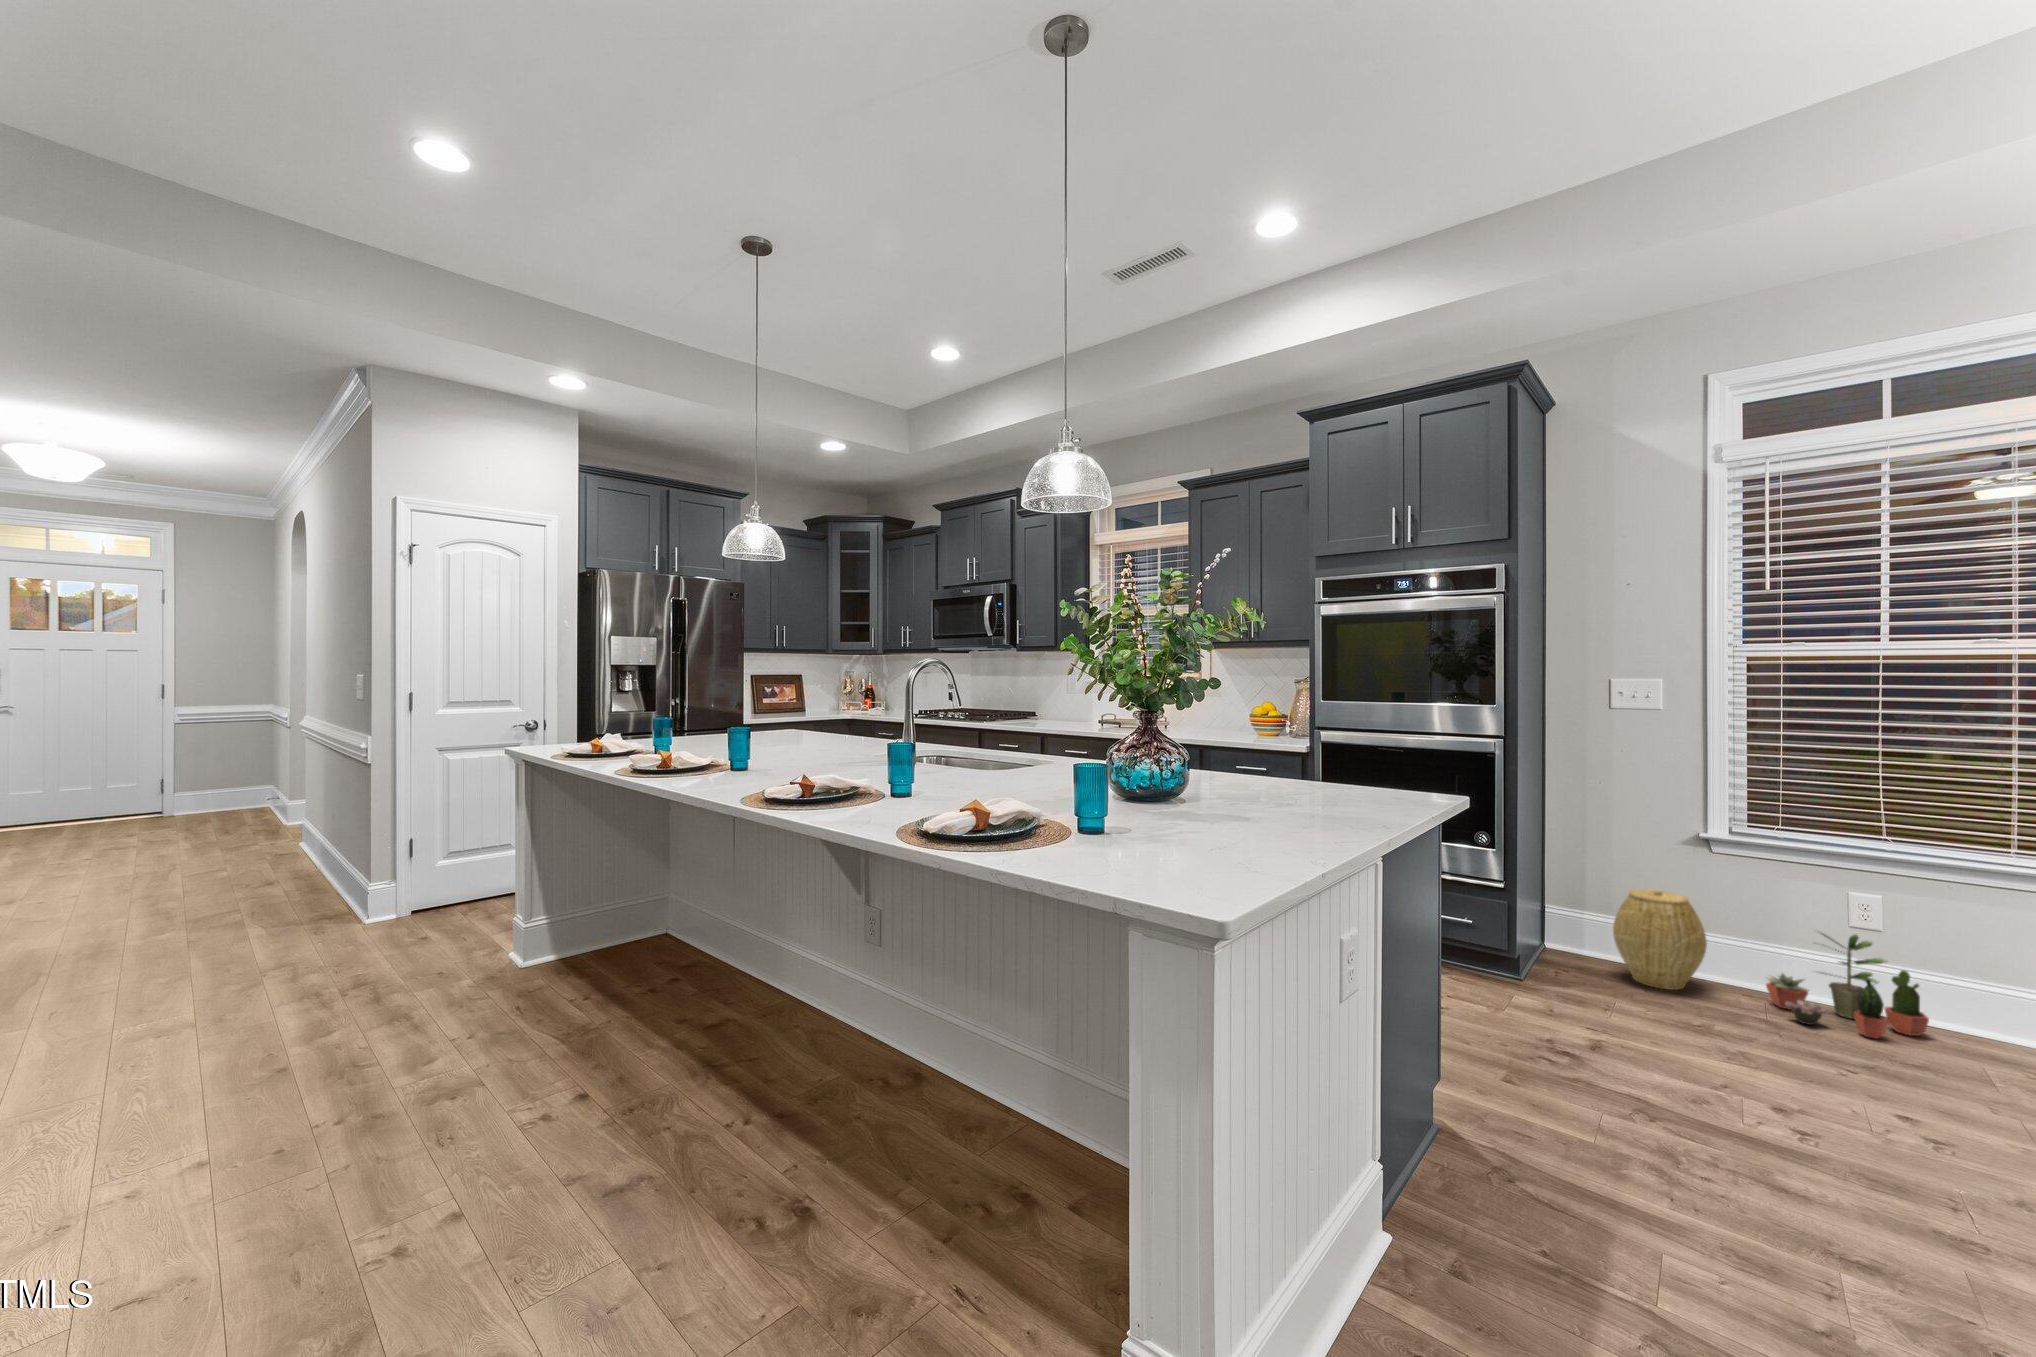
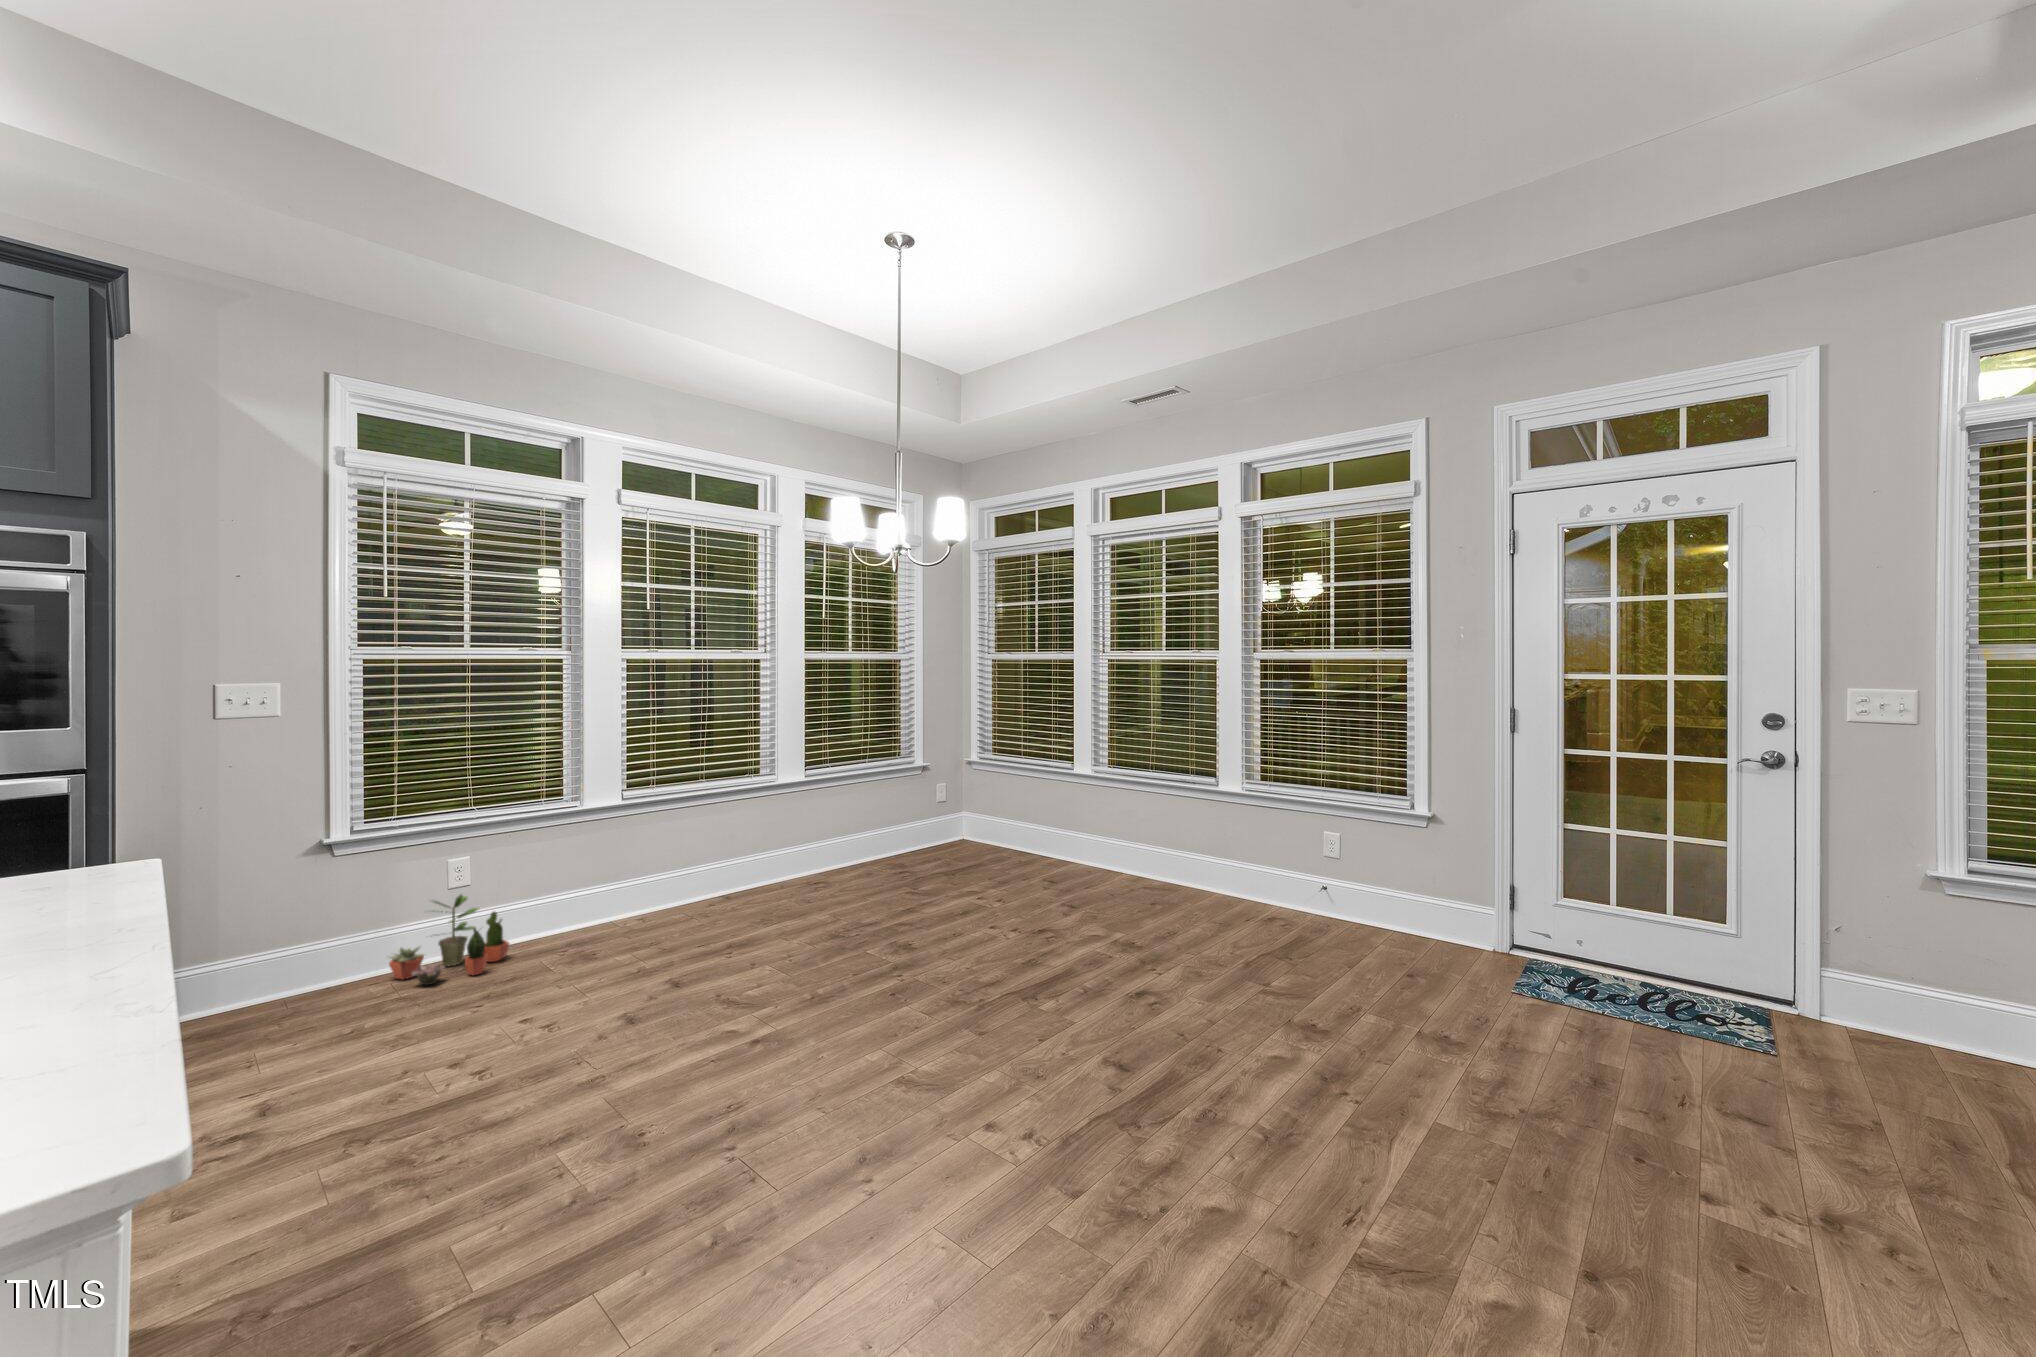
woven basket: present [1613,889,1707,990] -> none [226,904,334,1013]

